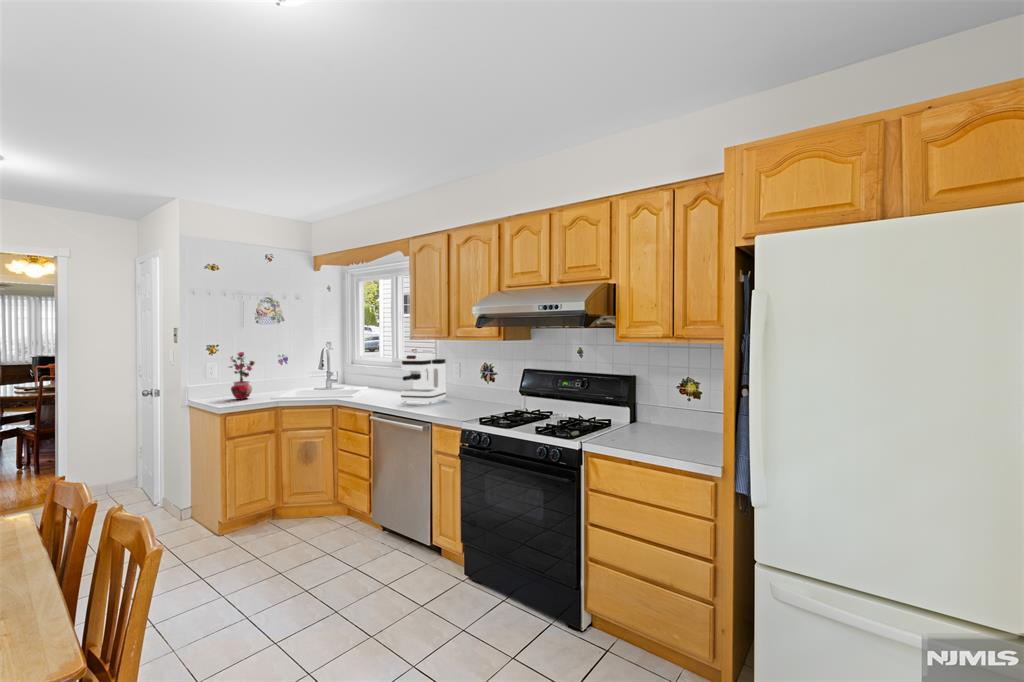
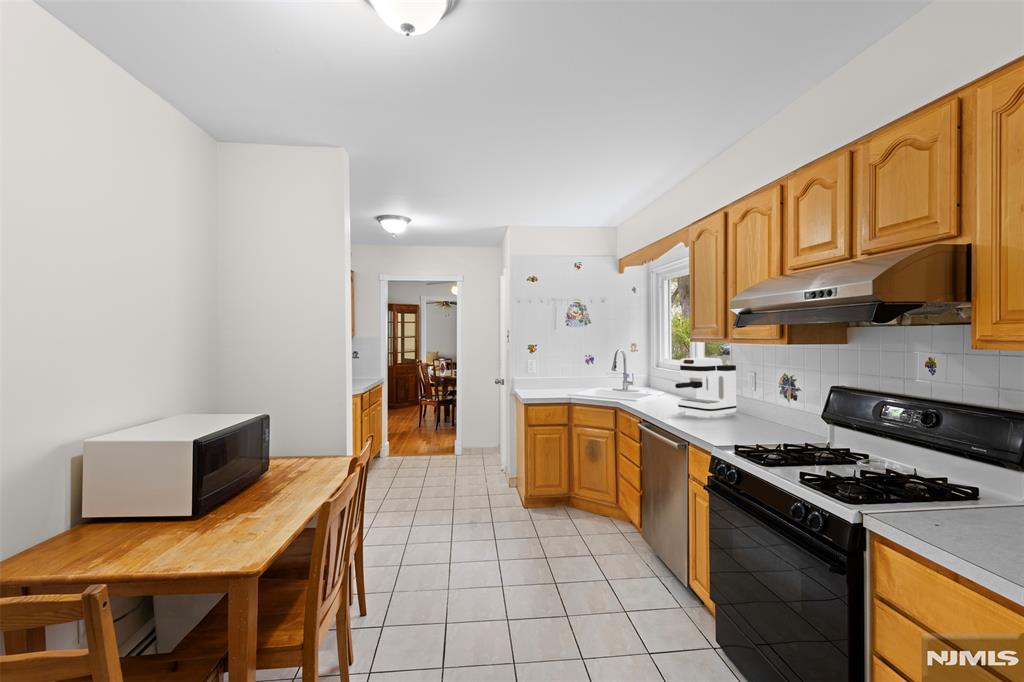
potted plant: present [229,352,255,400] -> none [534,351,559,394]

